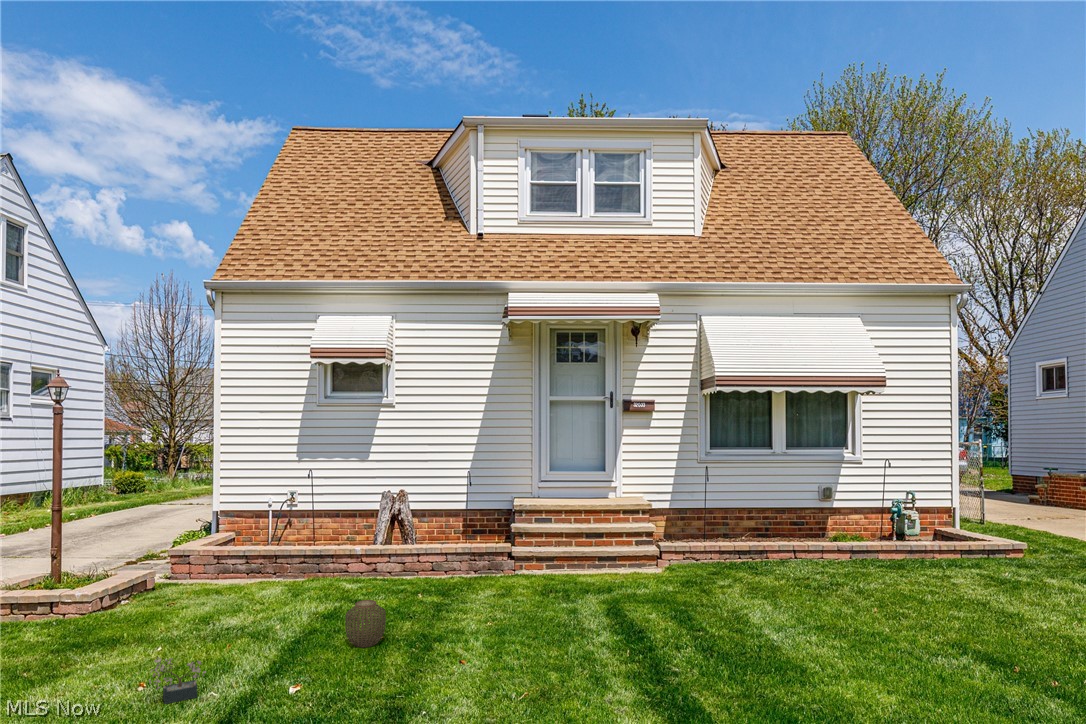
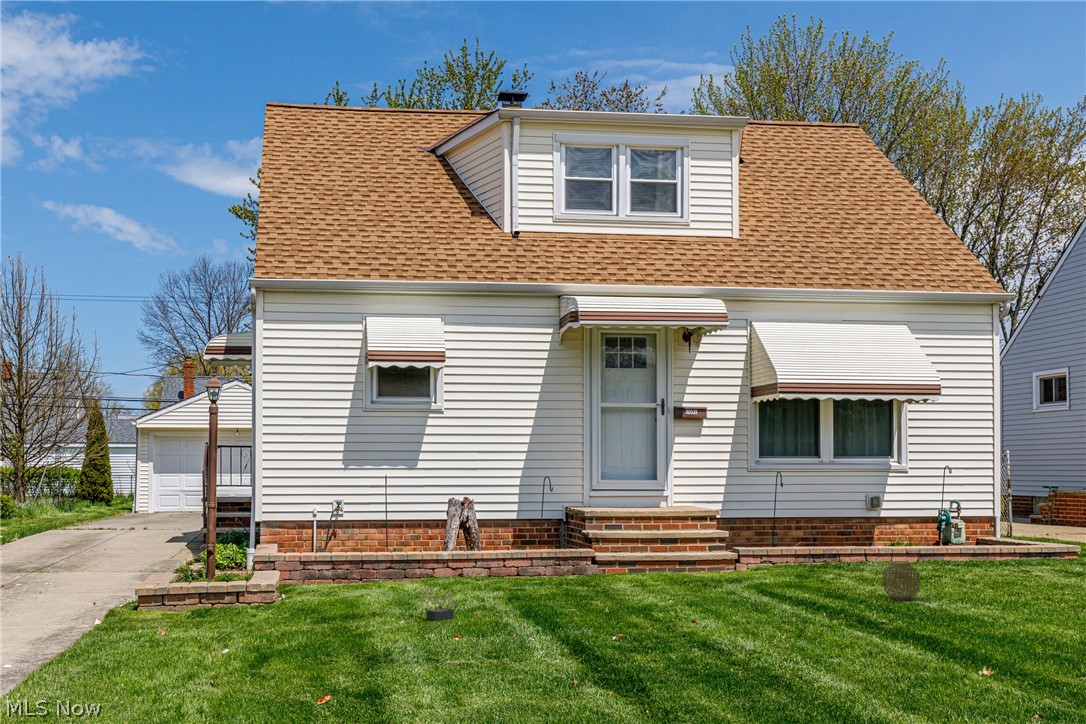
woven basket: present [345,600,386,647] -> present [882,562,920,601]

